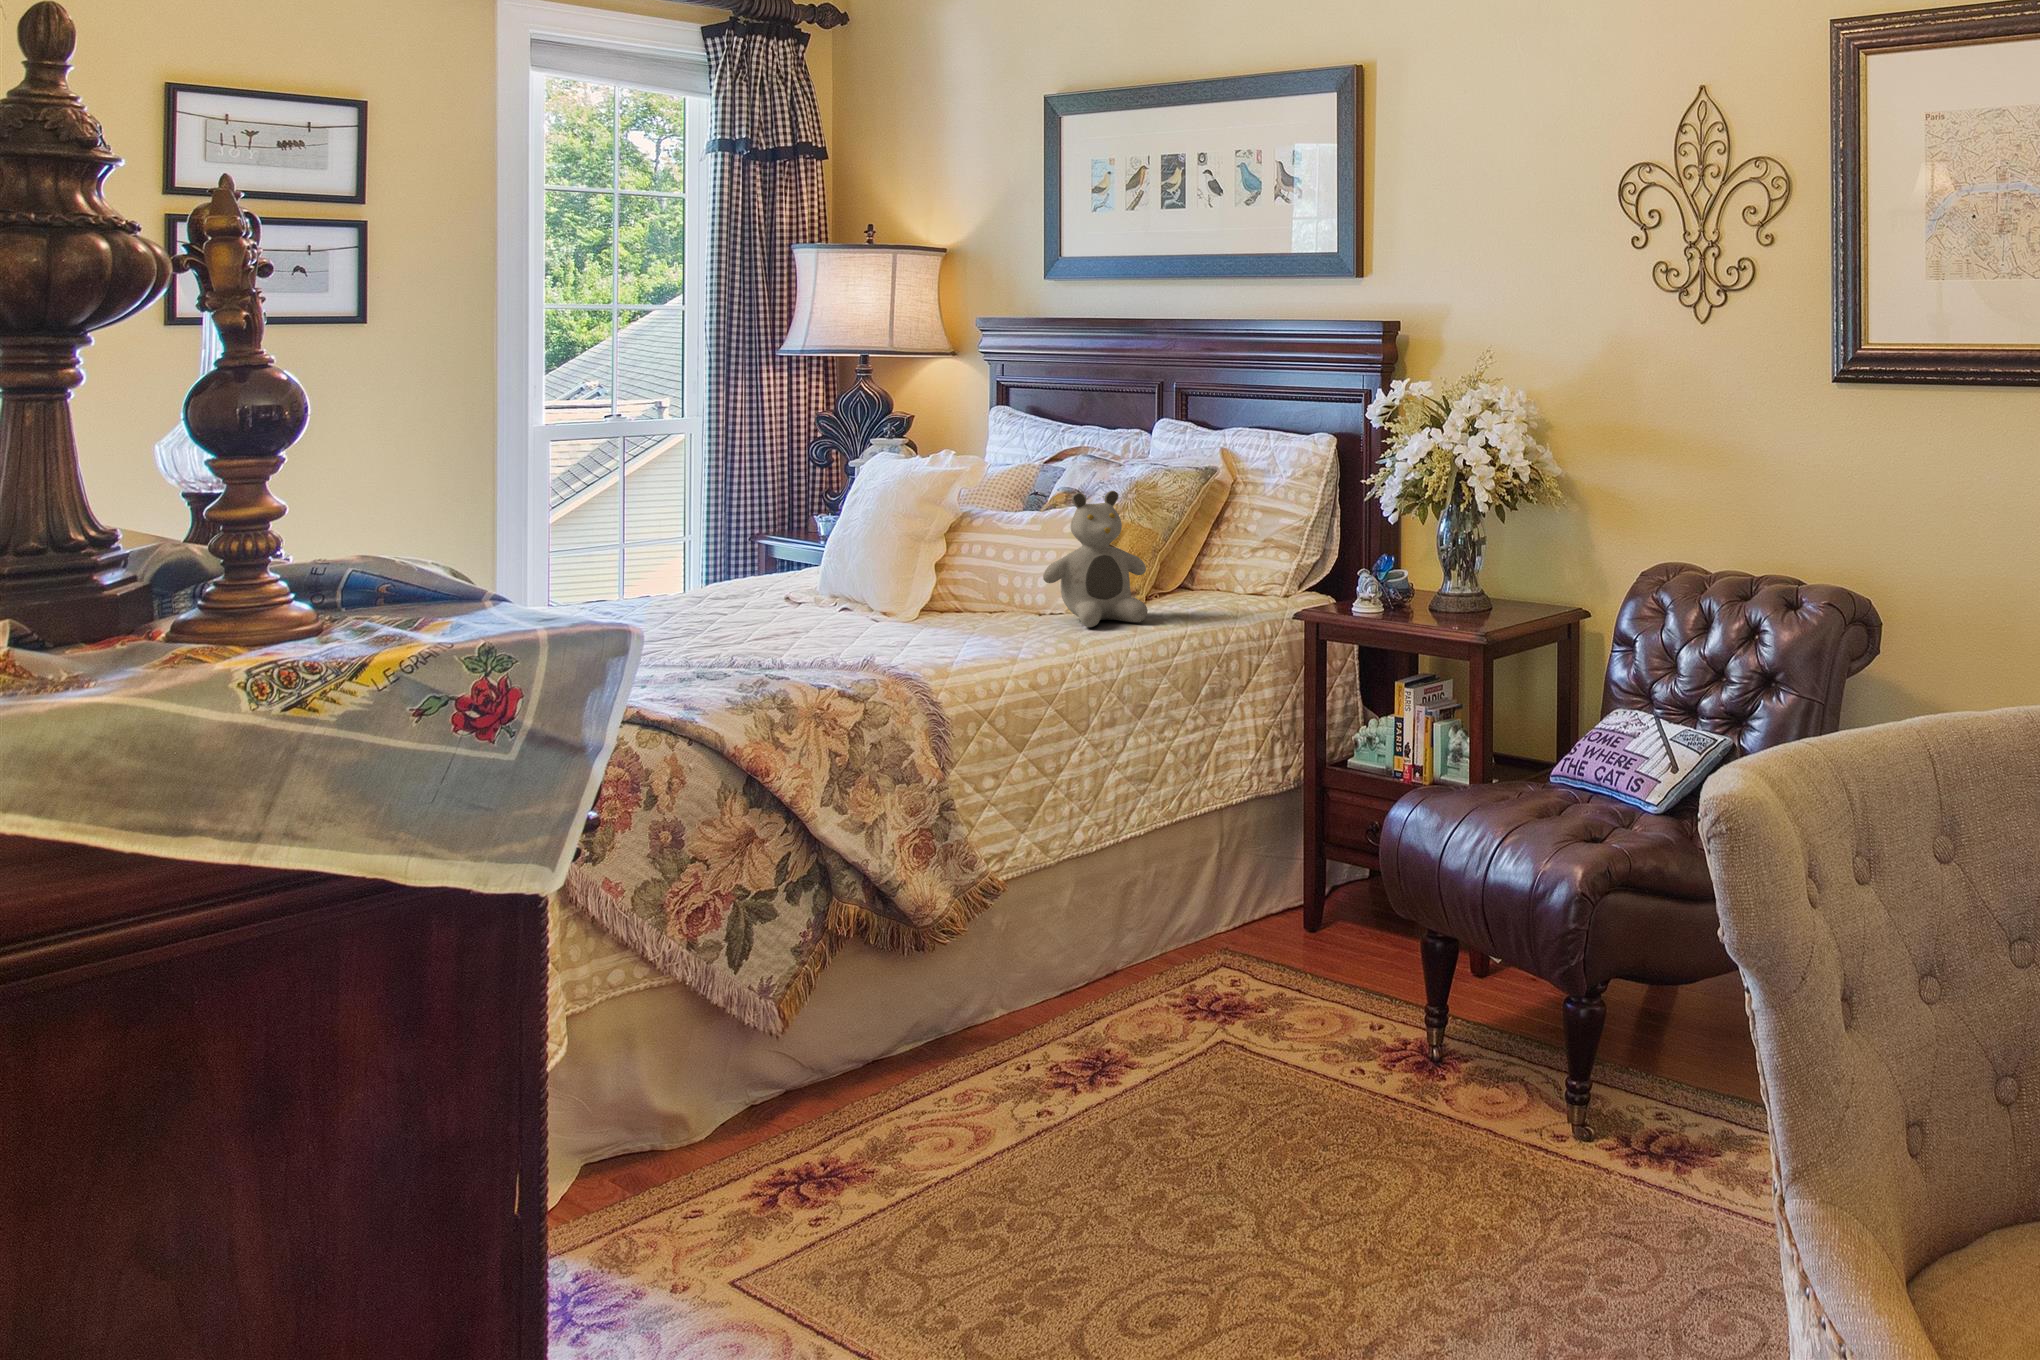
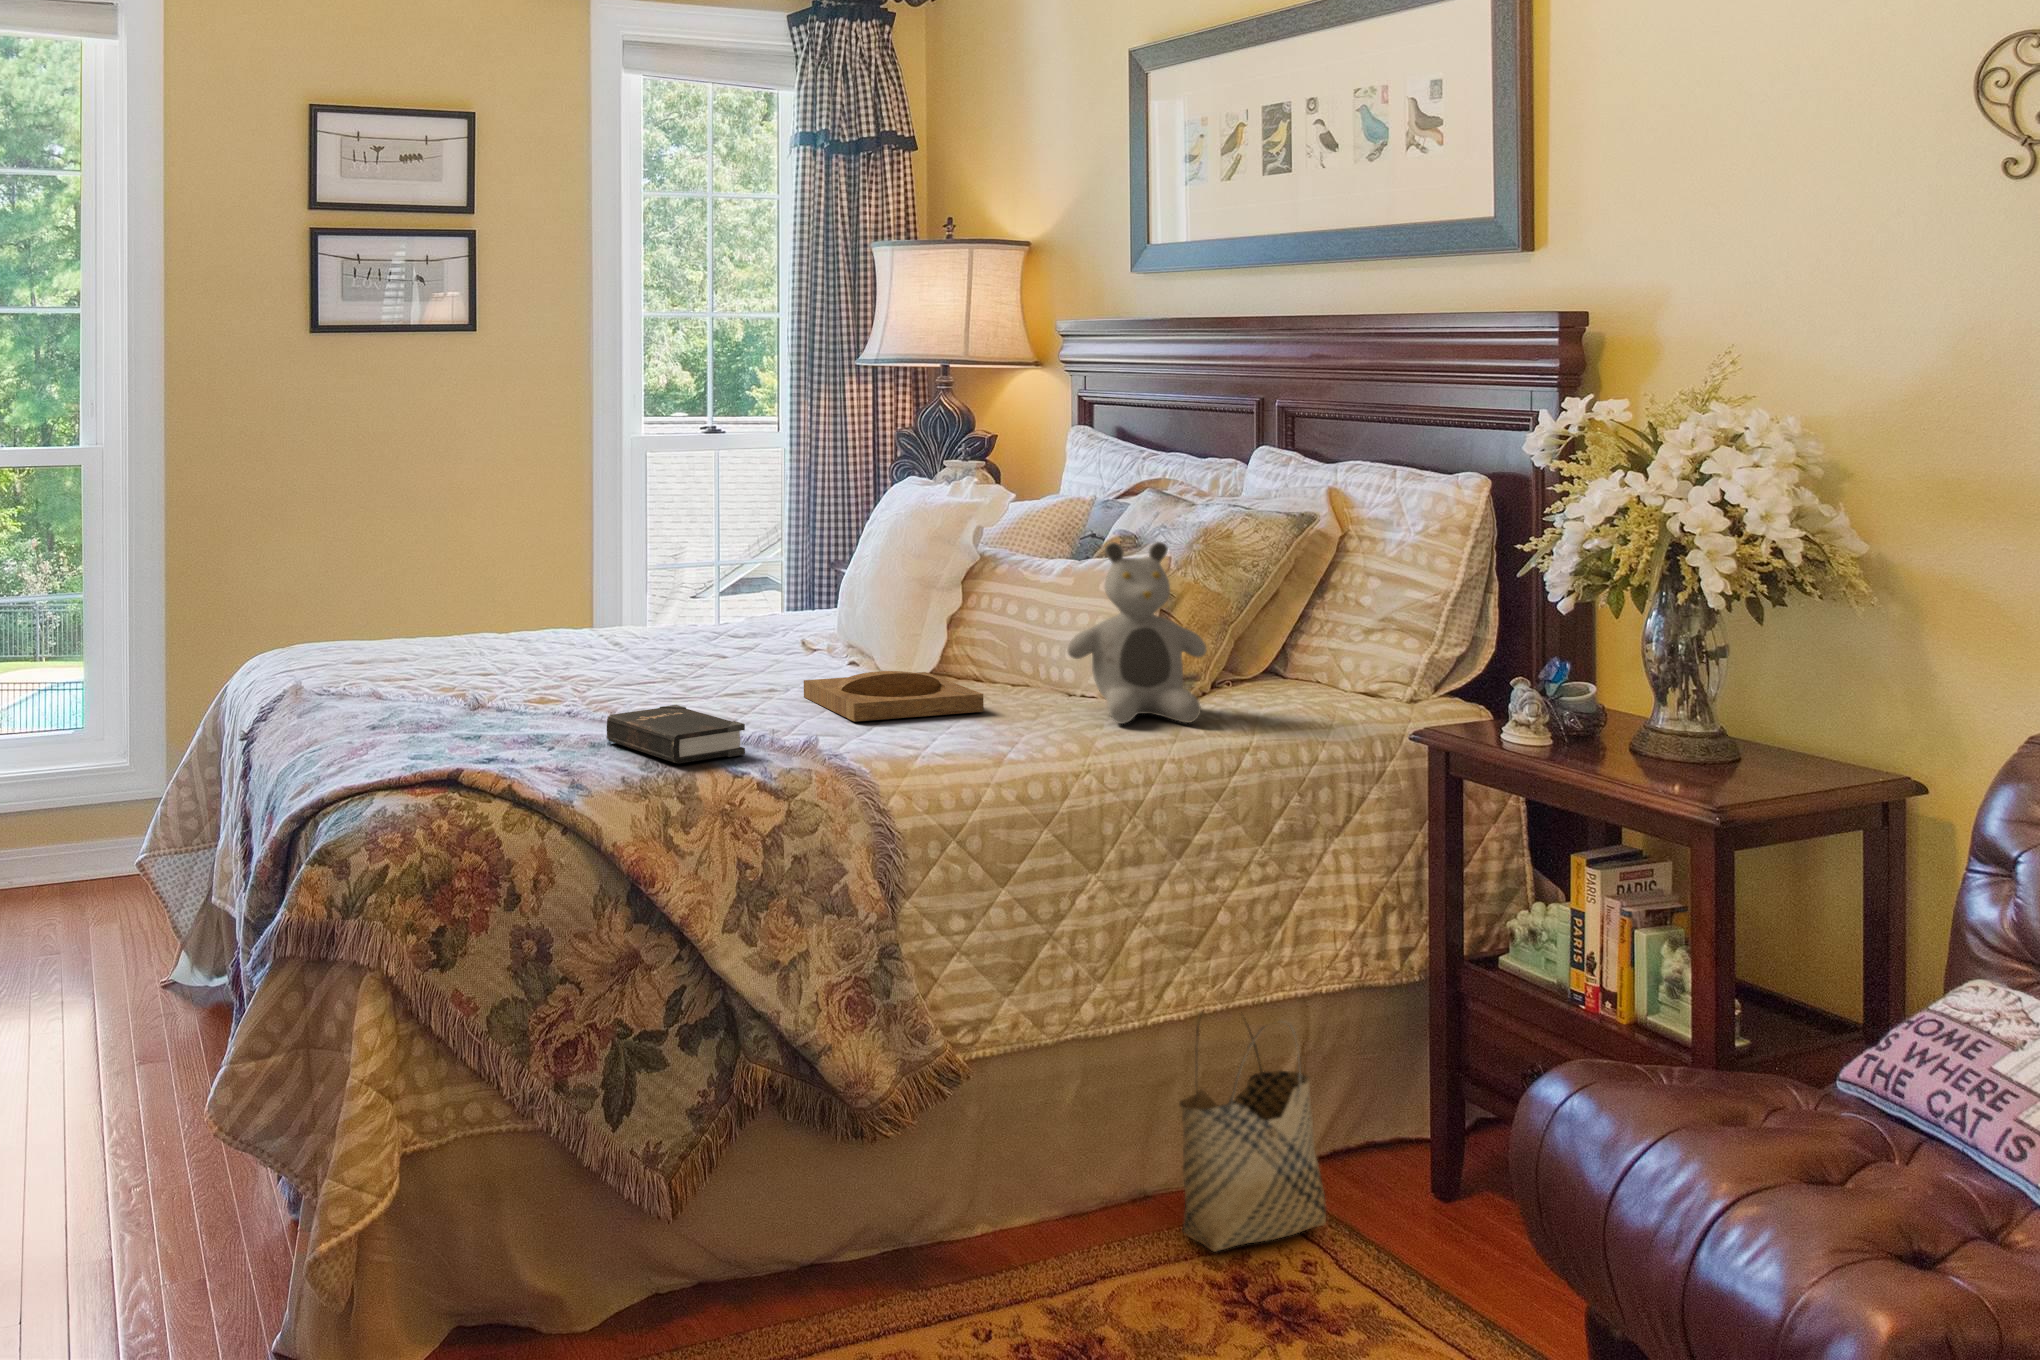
tray: none [817,606,979,646] -> present [804,671,984,722]
hardback book: none [672,645,806,687] -> present [607,705,745,764]
woven basket: none [1146,813,1242,987] -> present [1179,1012,1326,1252]

